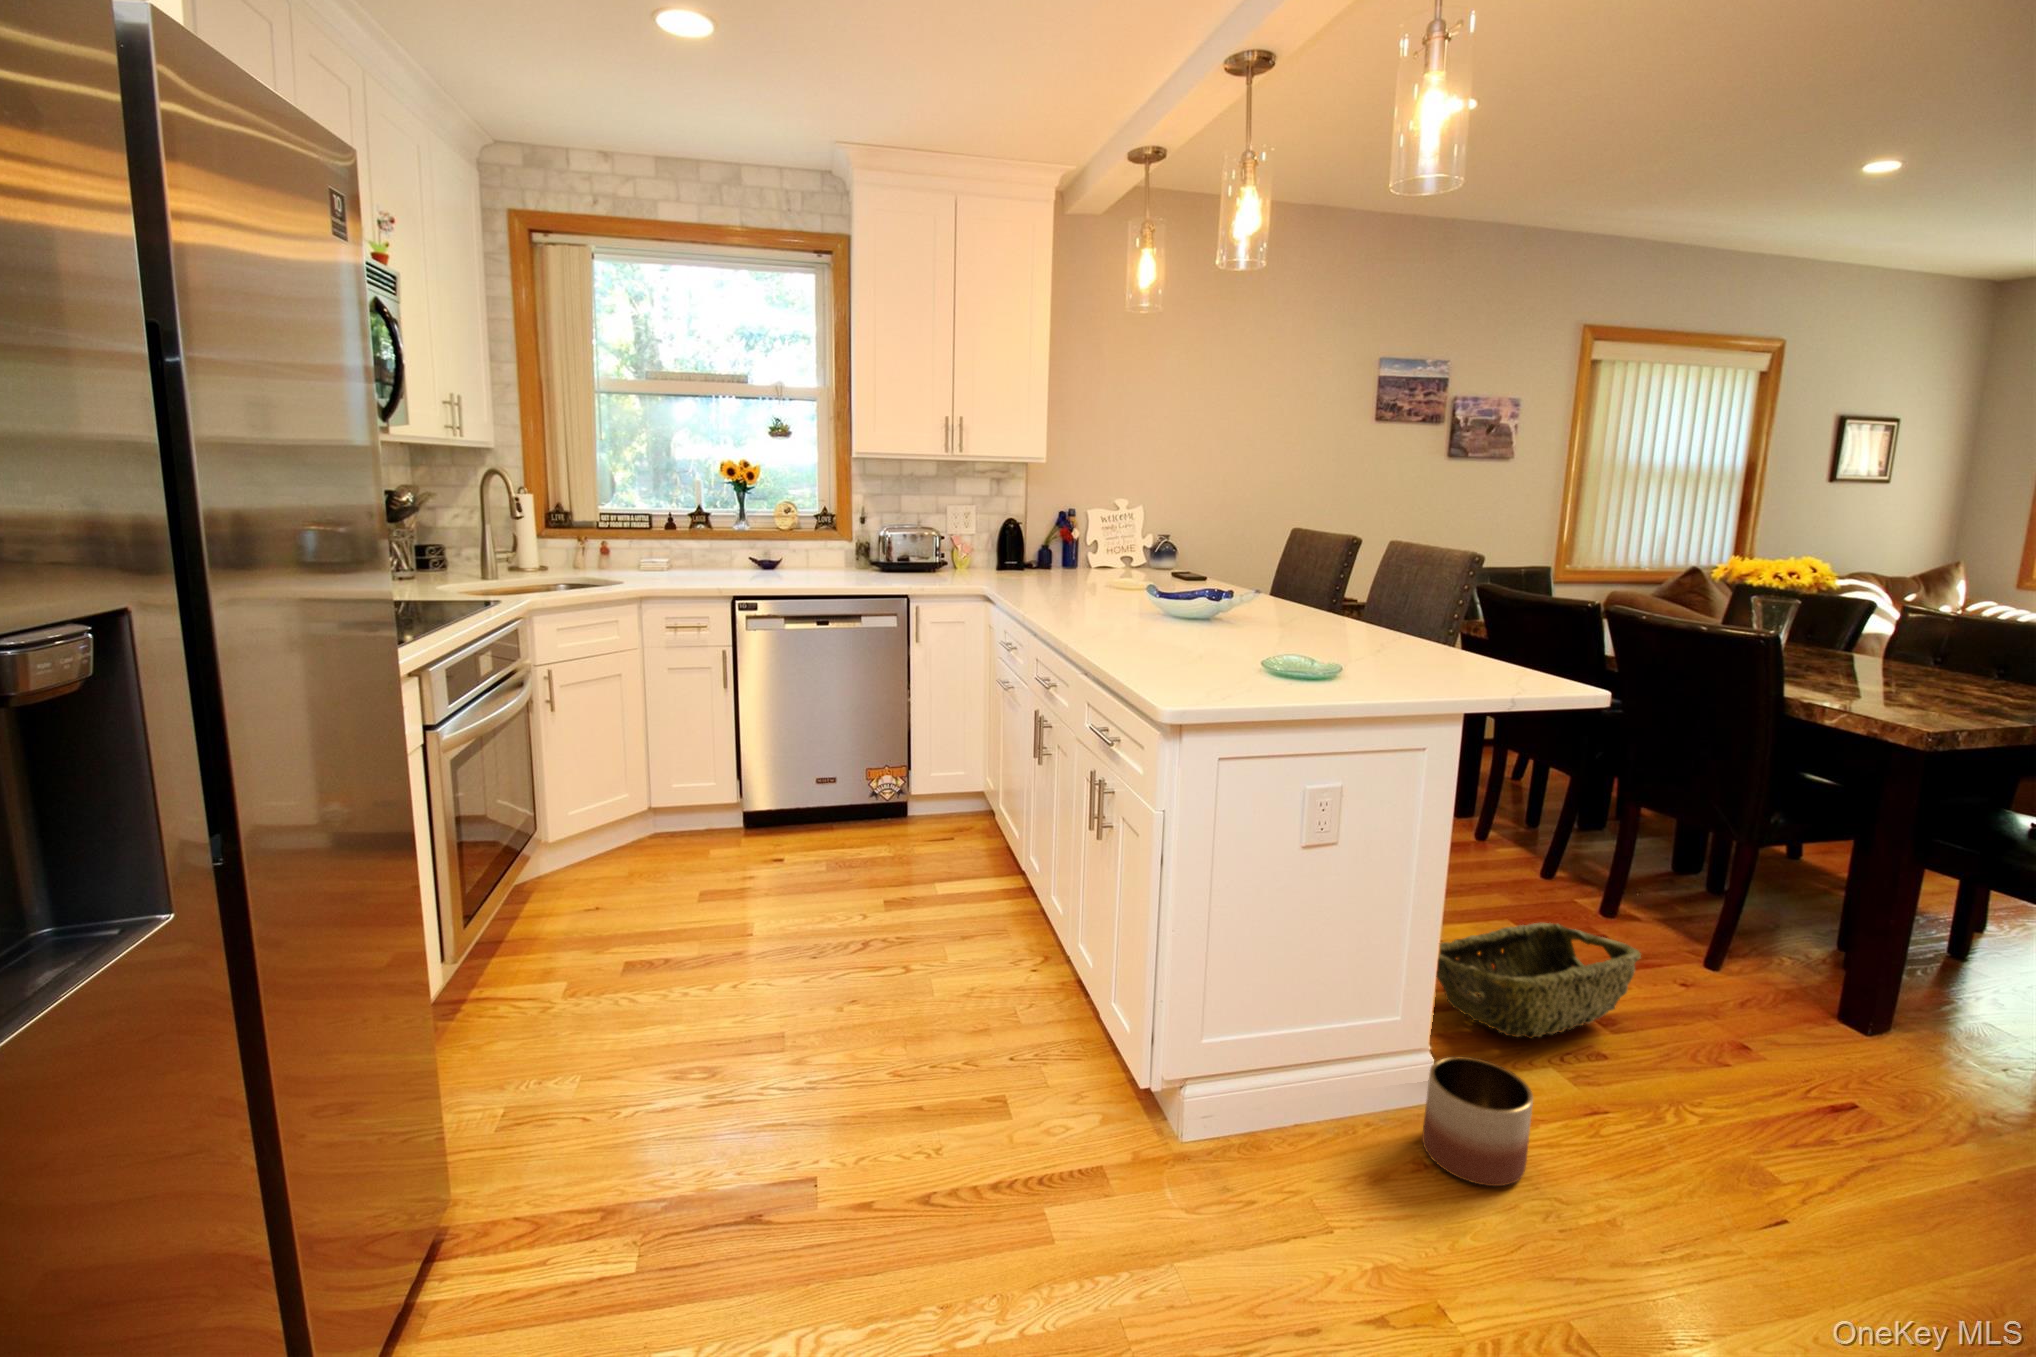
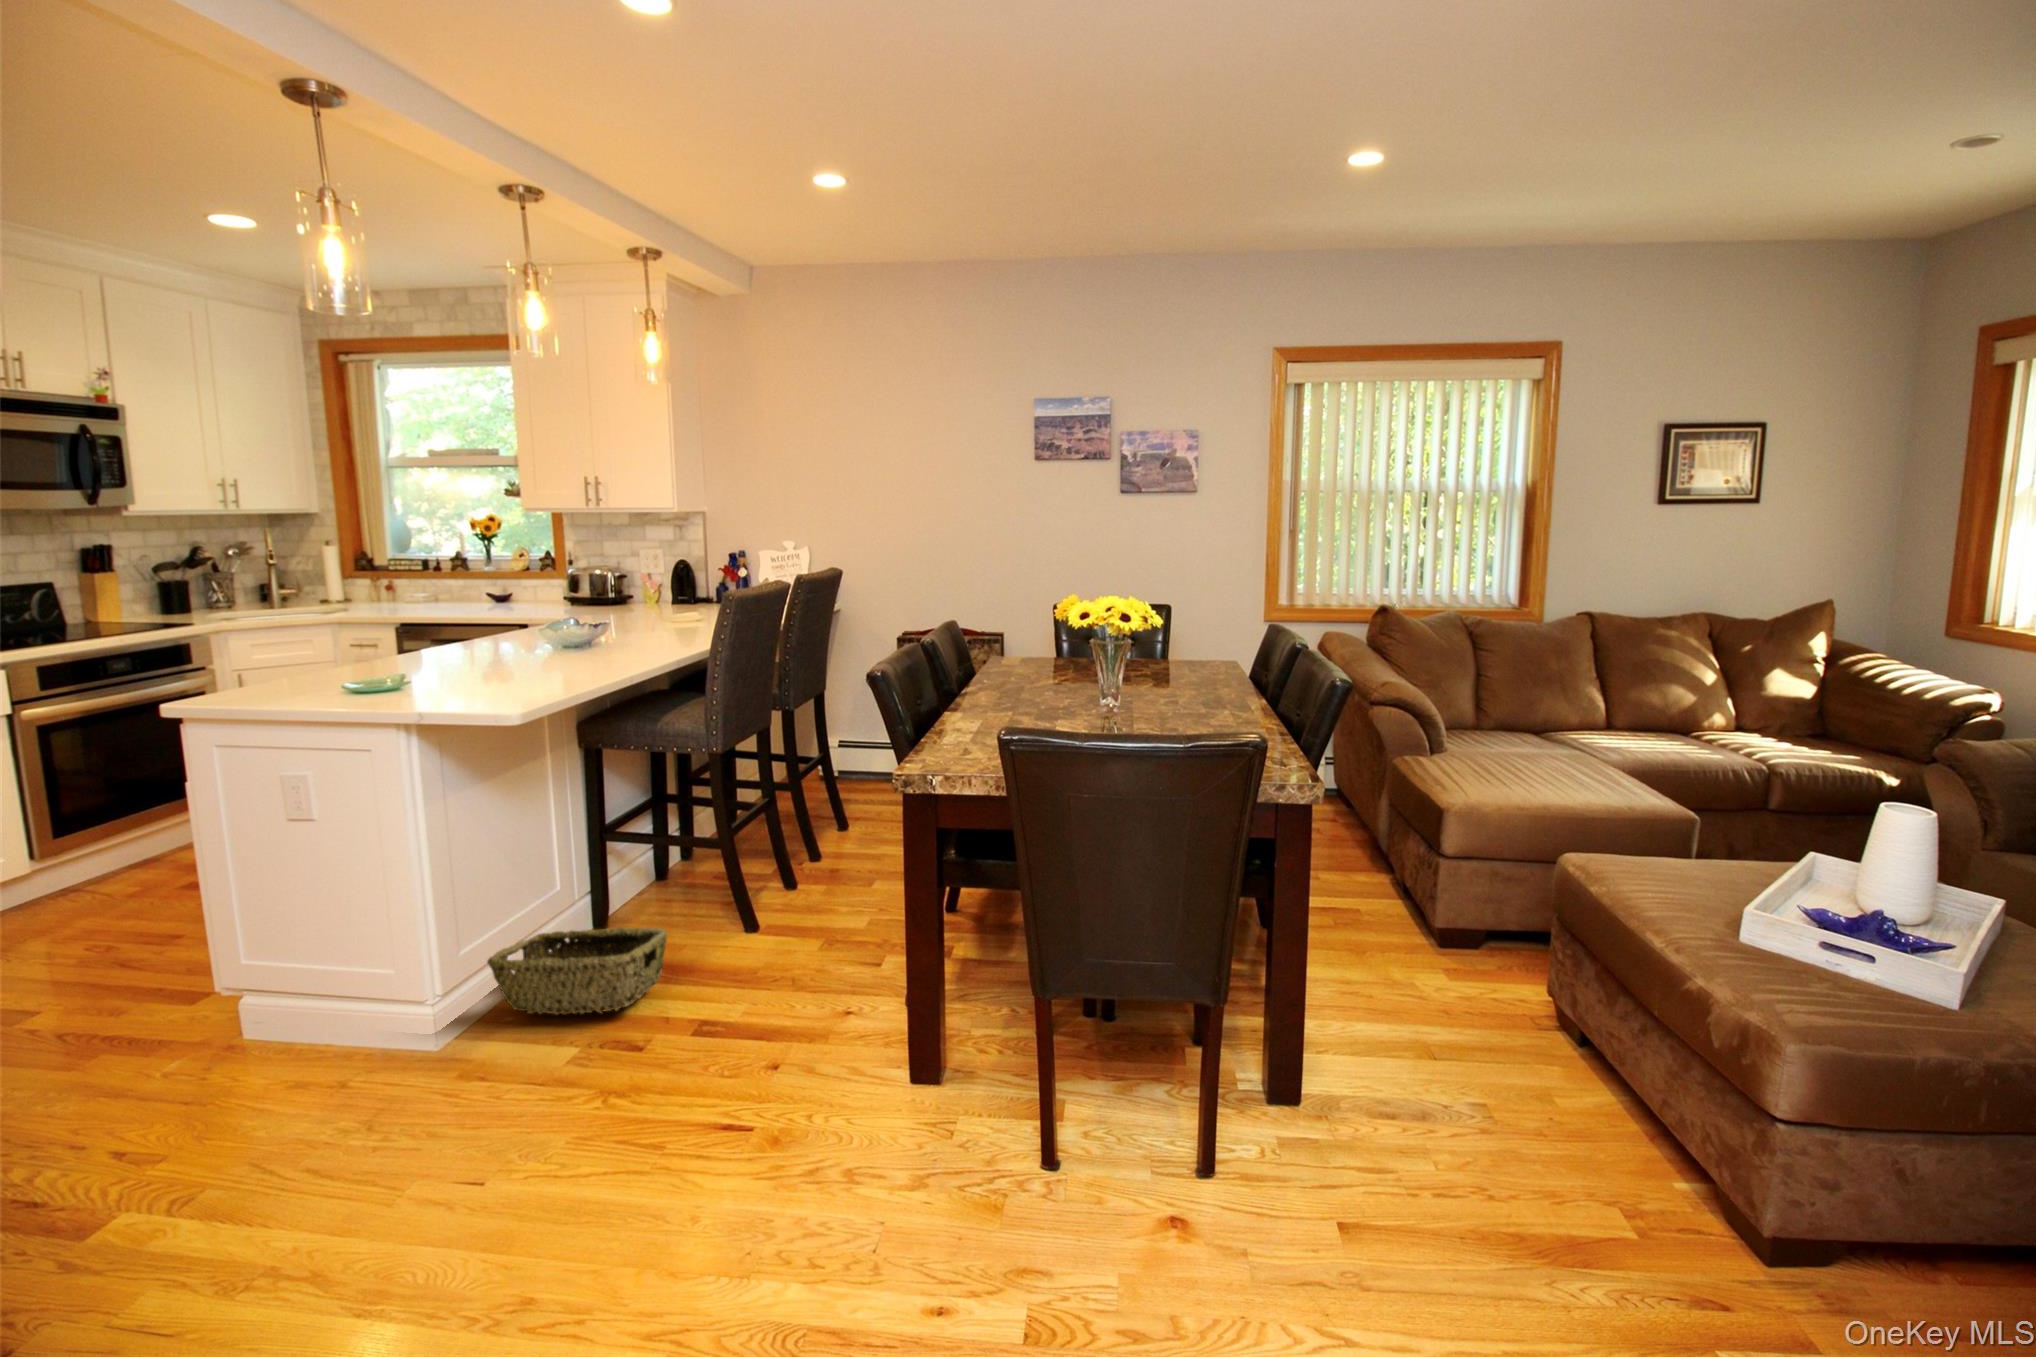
planter: present [1422,1057,1533,1186] -> none [262,999,358,1093]

